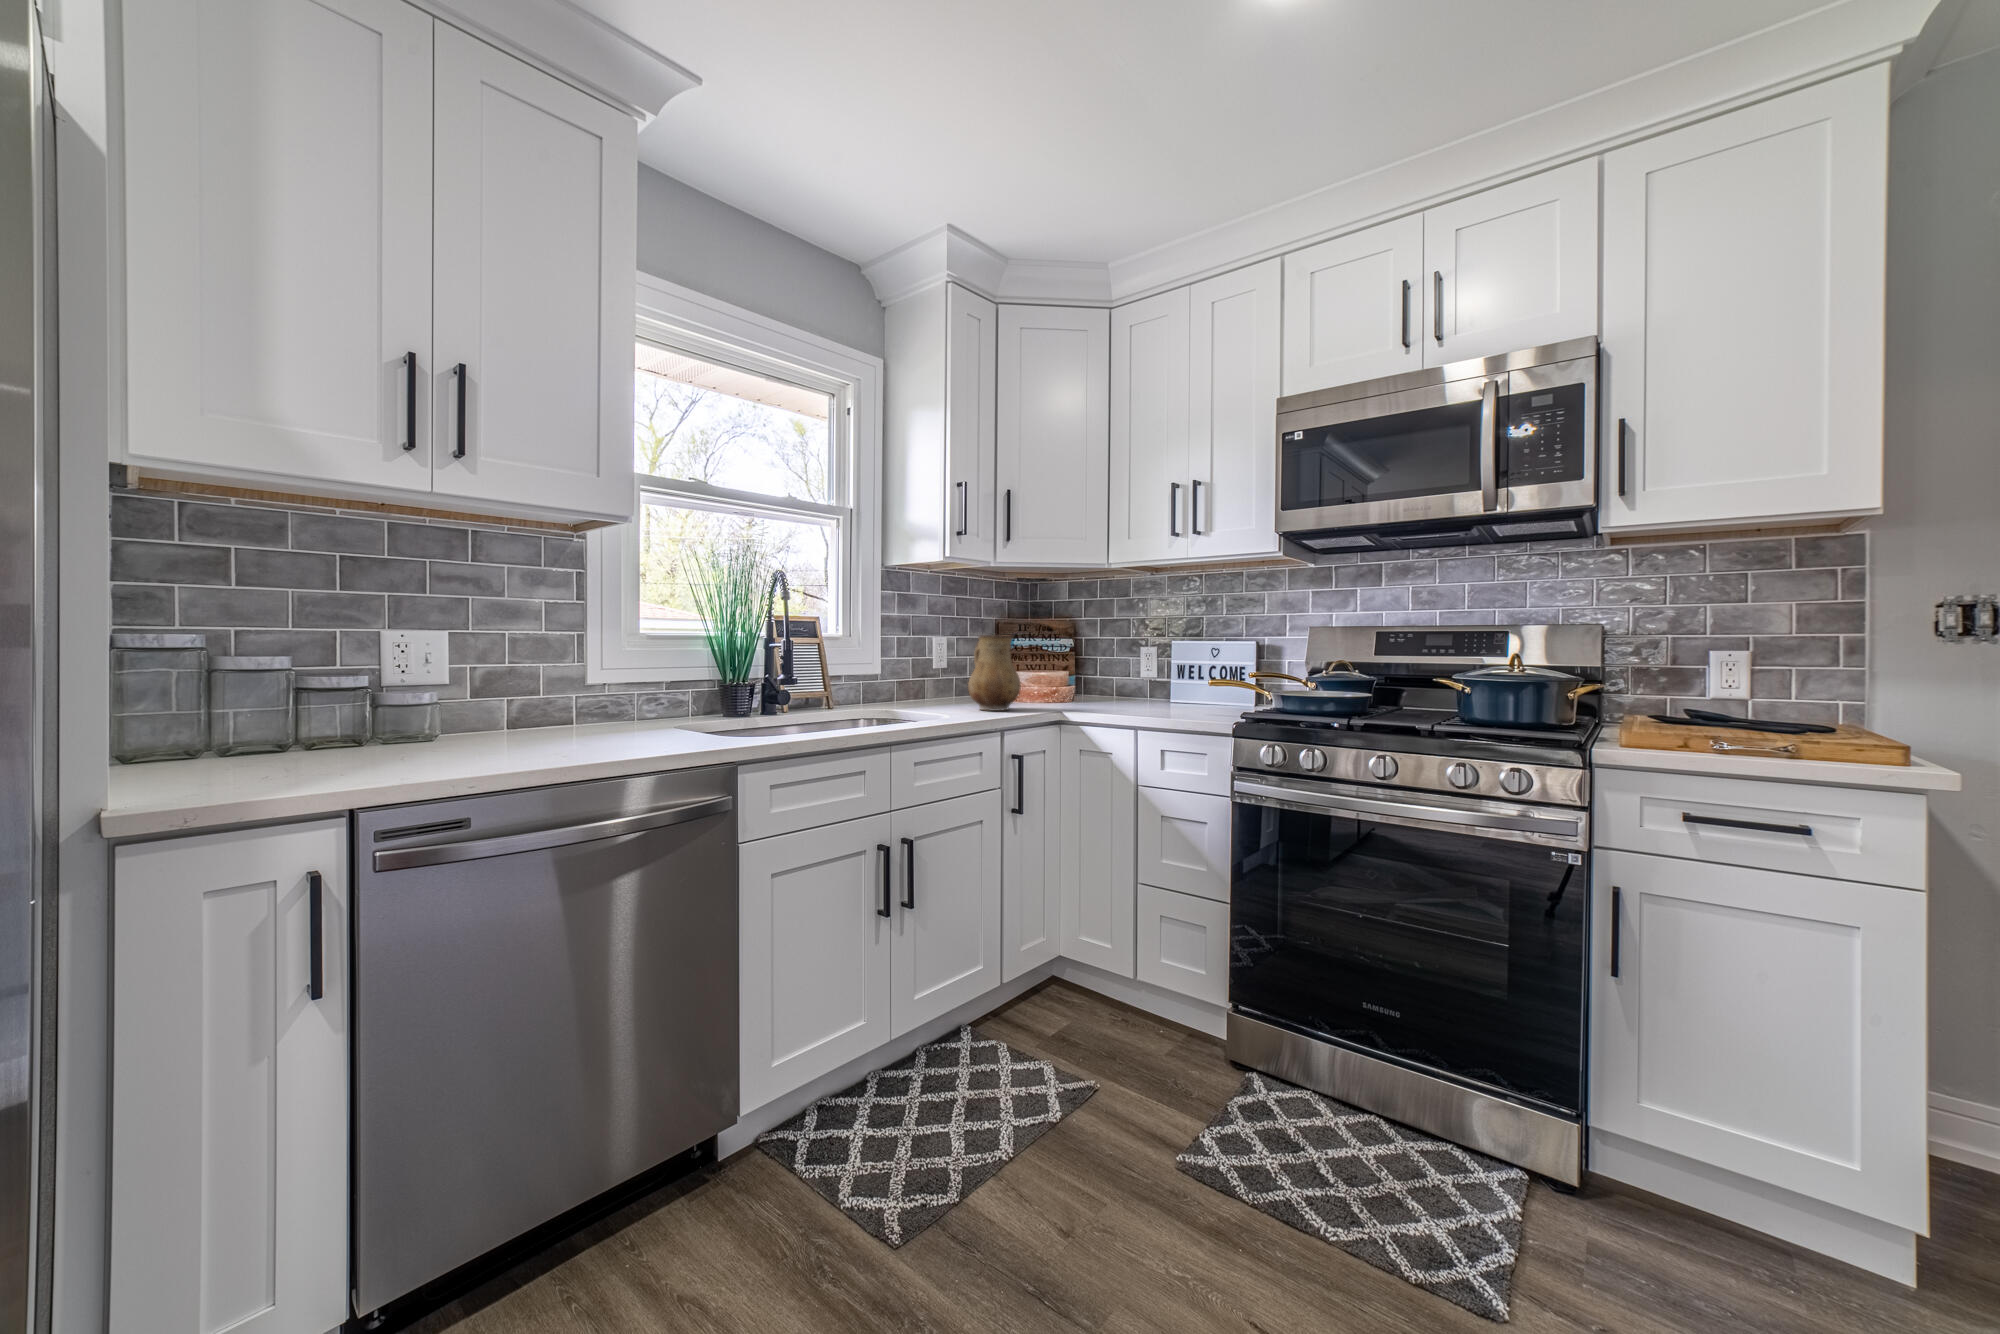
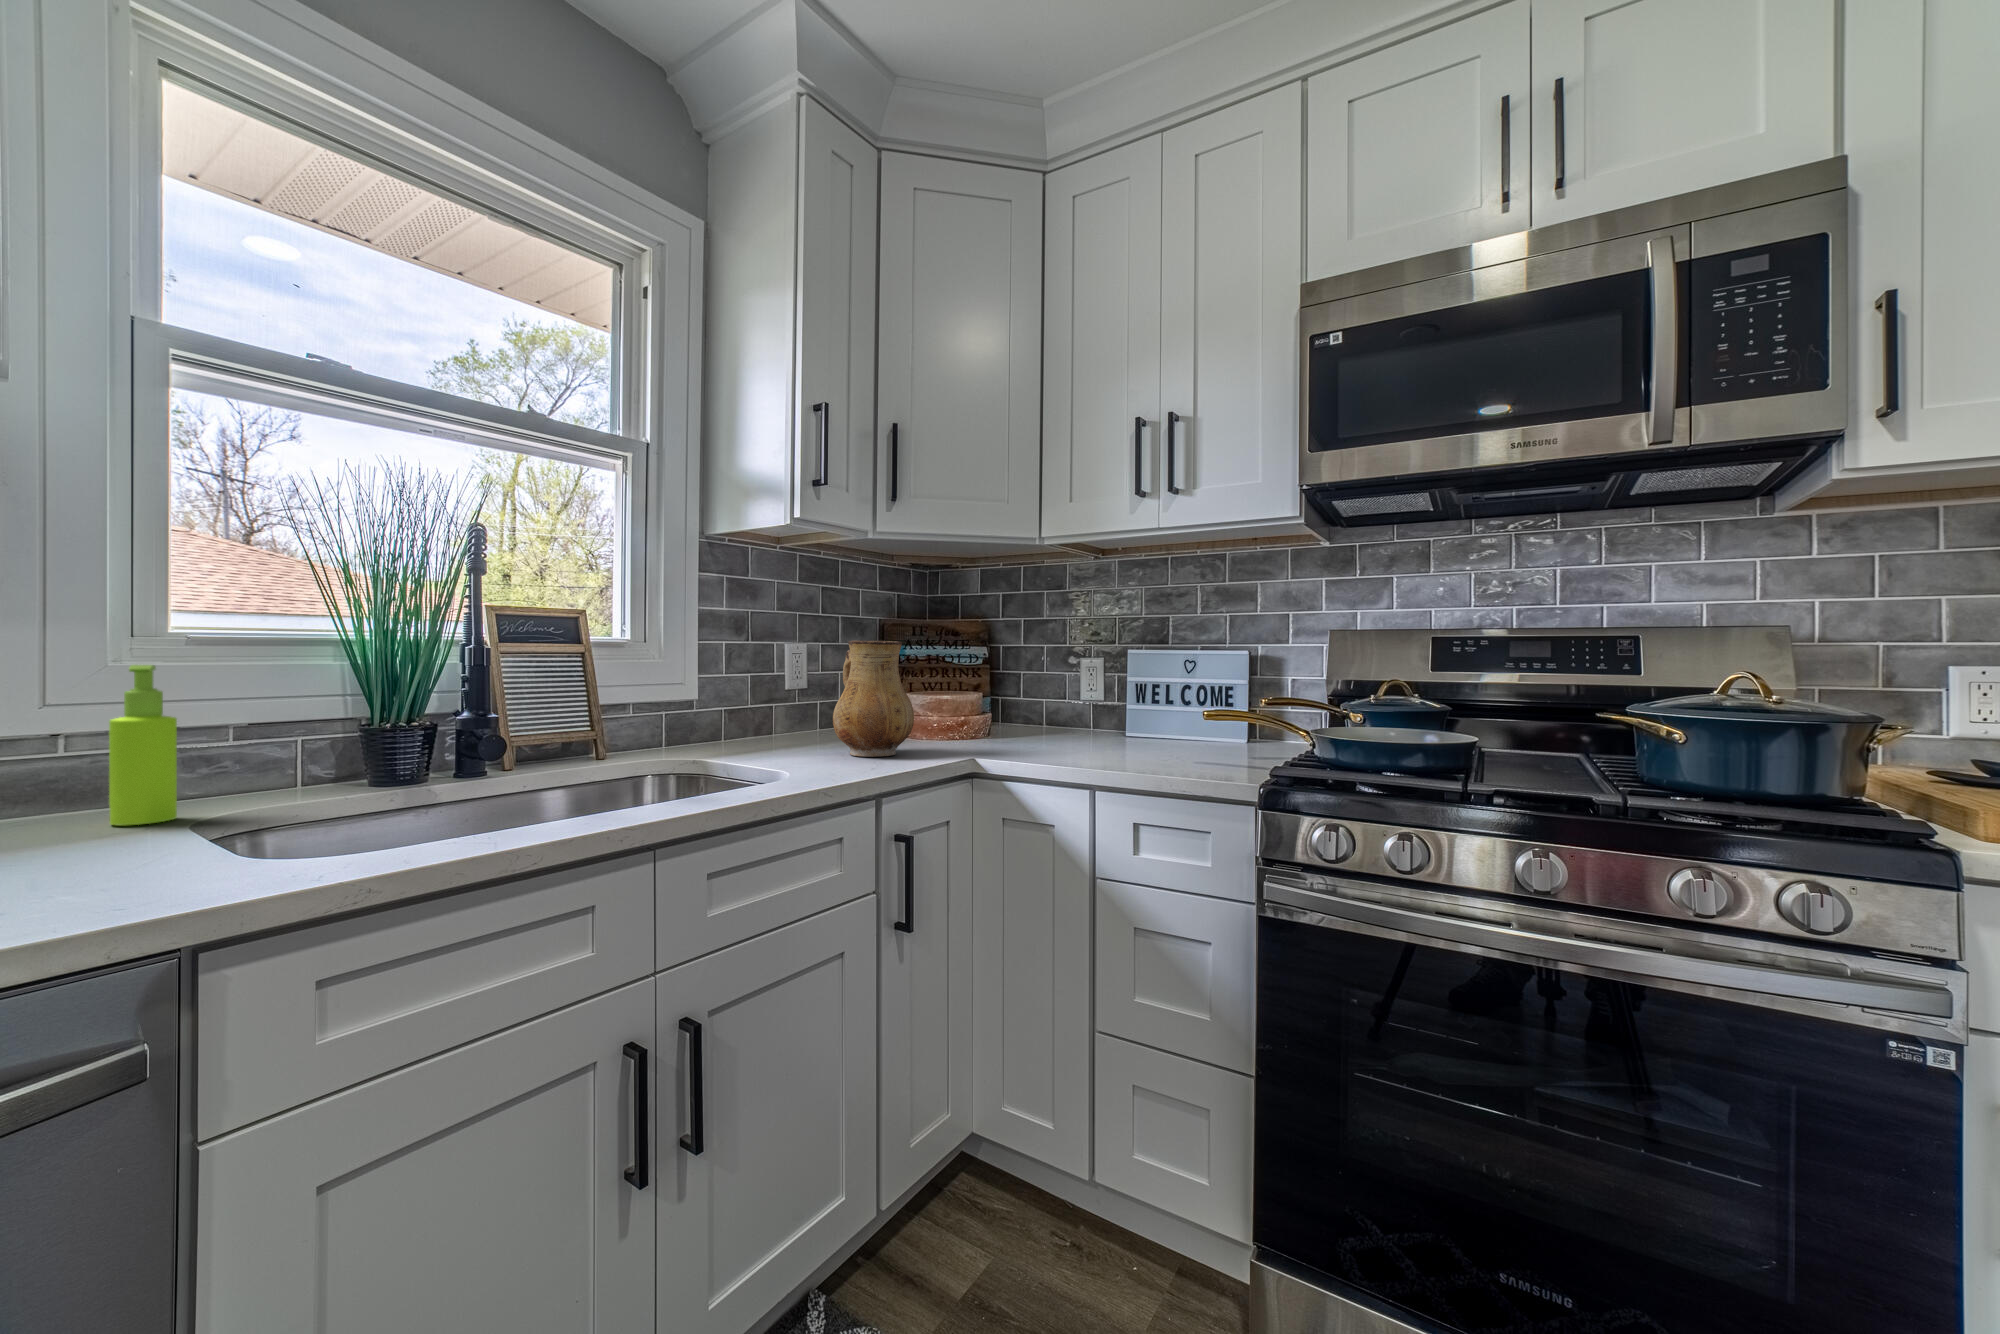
soap dispenser: none [631,649,655,727] -> present [109,665,177,826]

